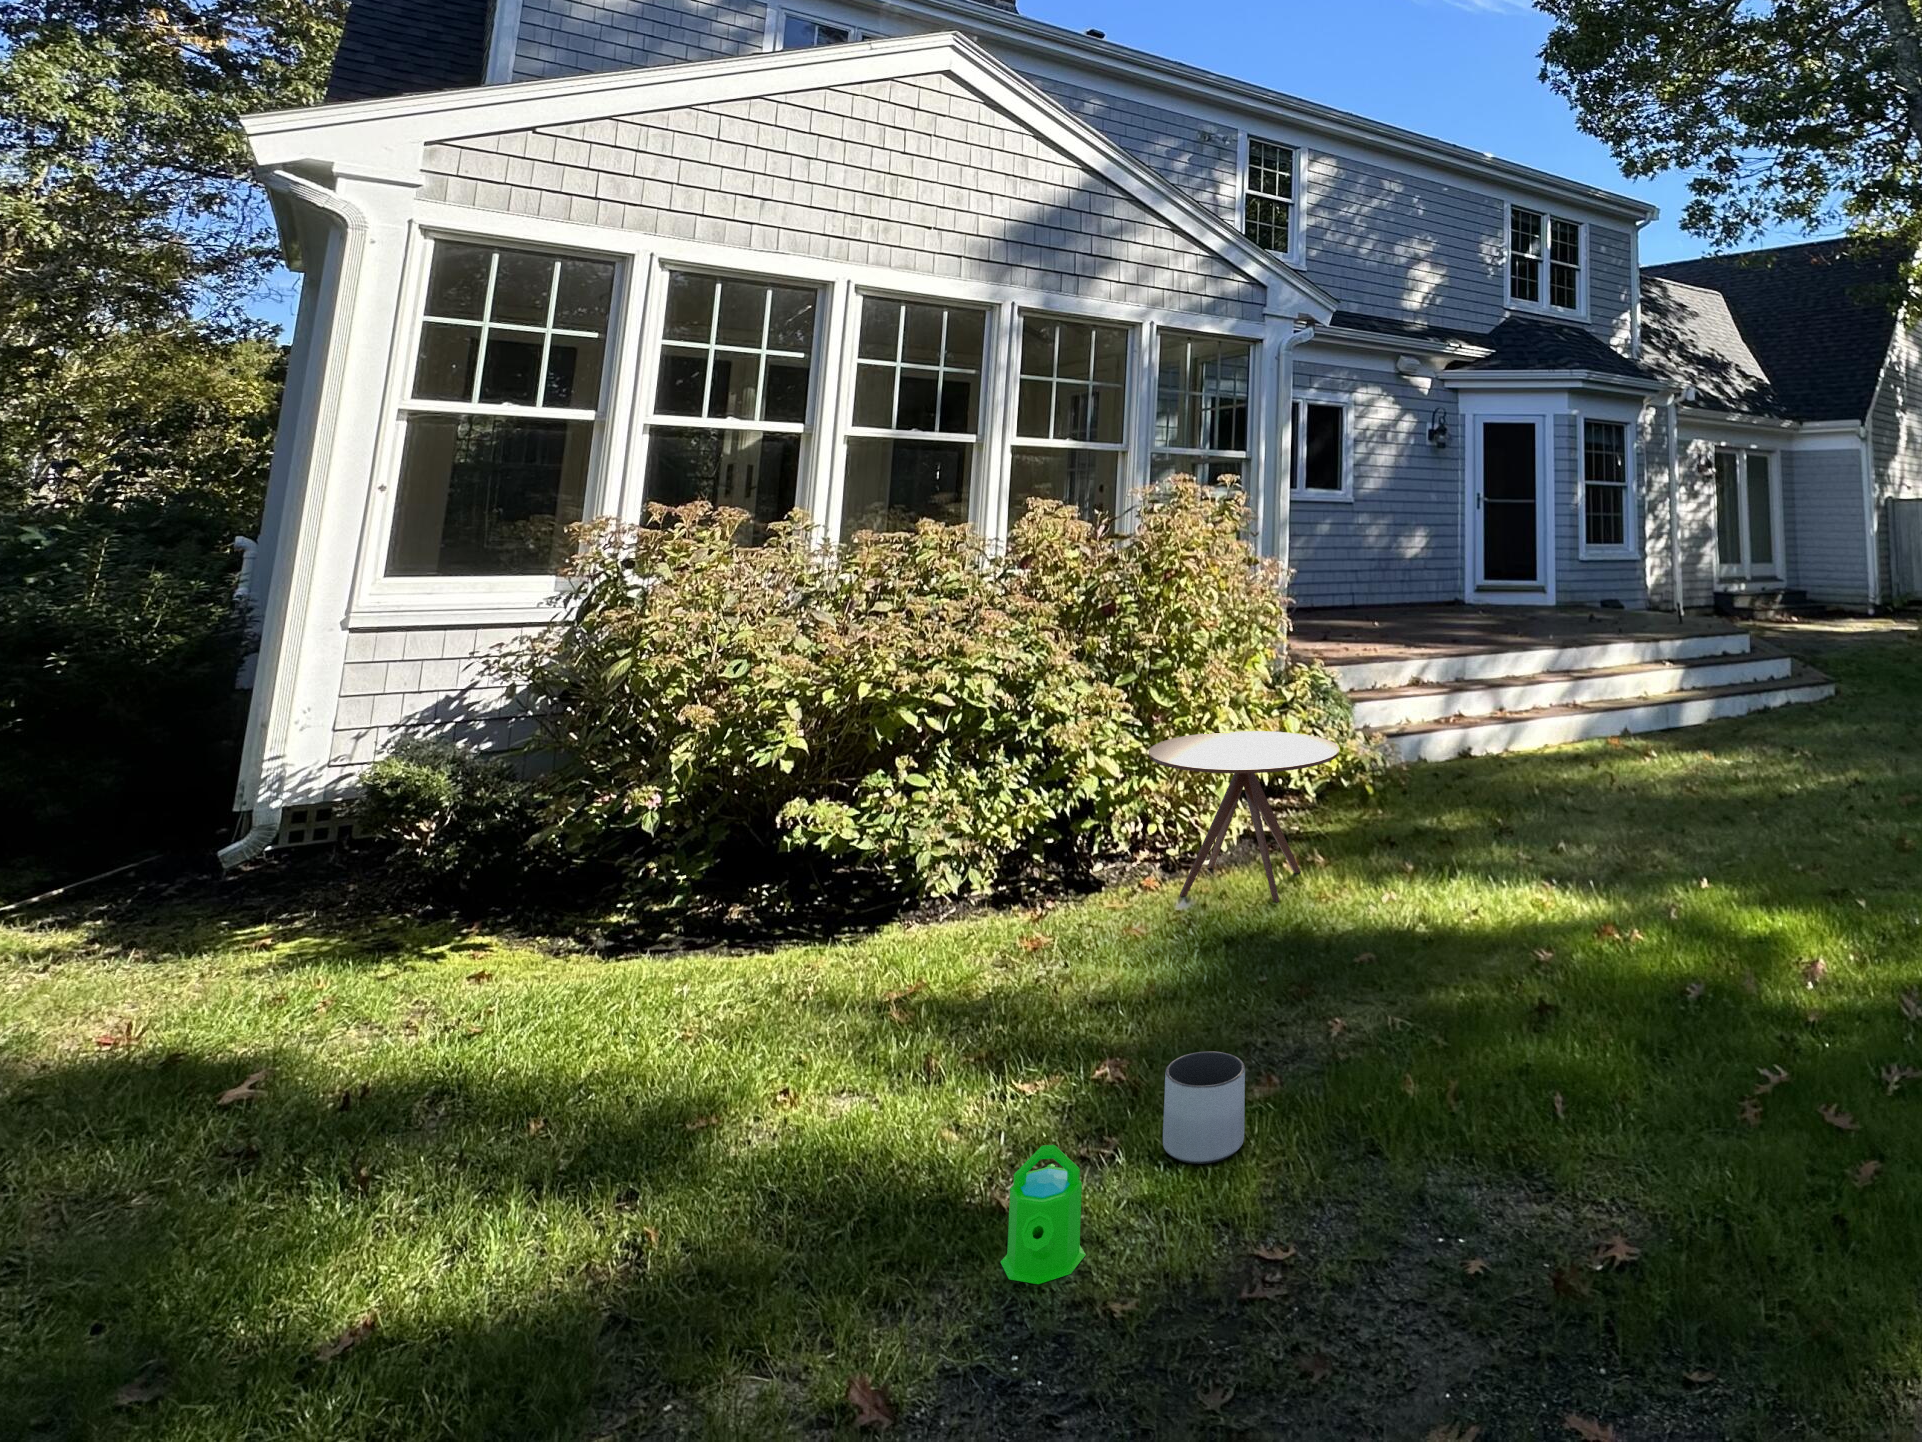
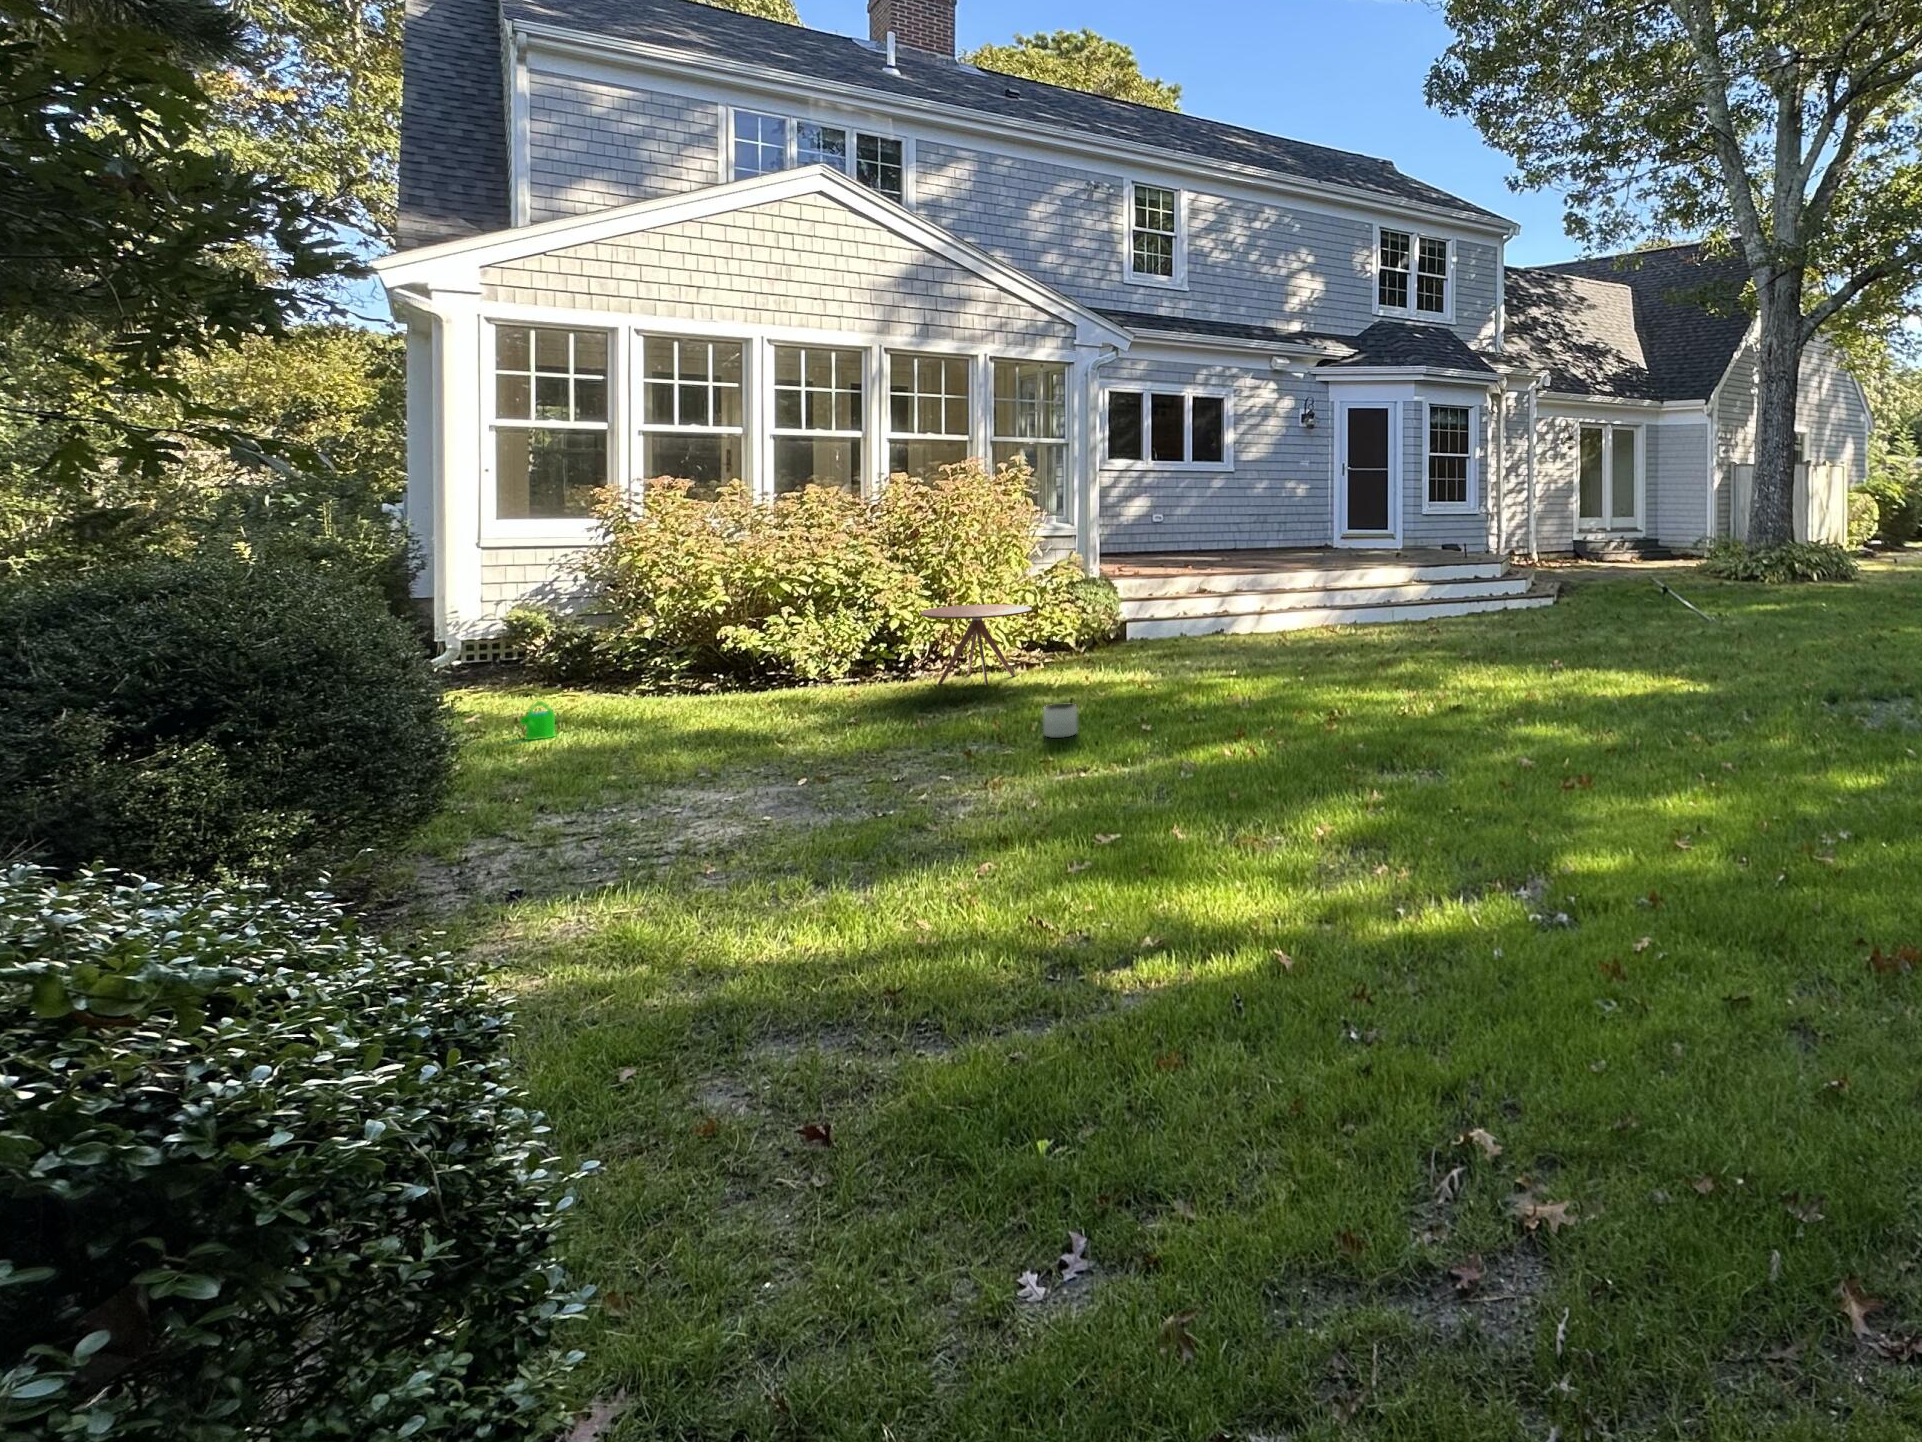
planter: present [1163,1051,1245,1164] -> present [1043,703,1077,738]
watering can: present [1001,1145,1086,1284] -> present [520,701,556,740]

